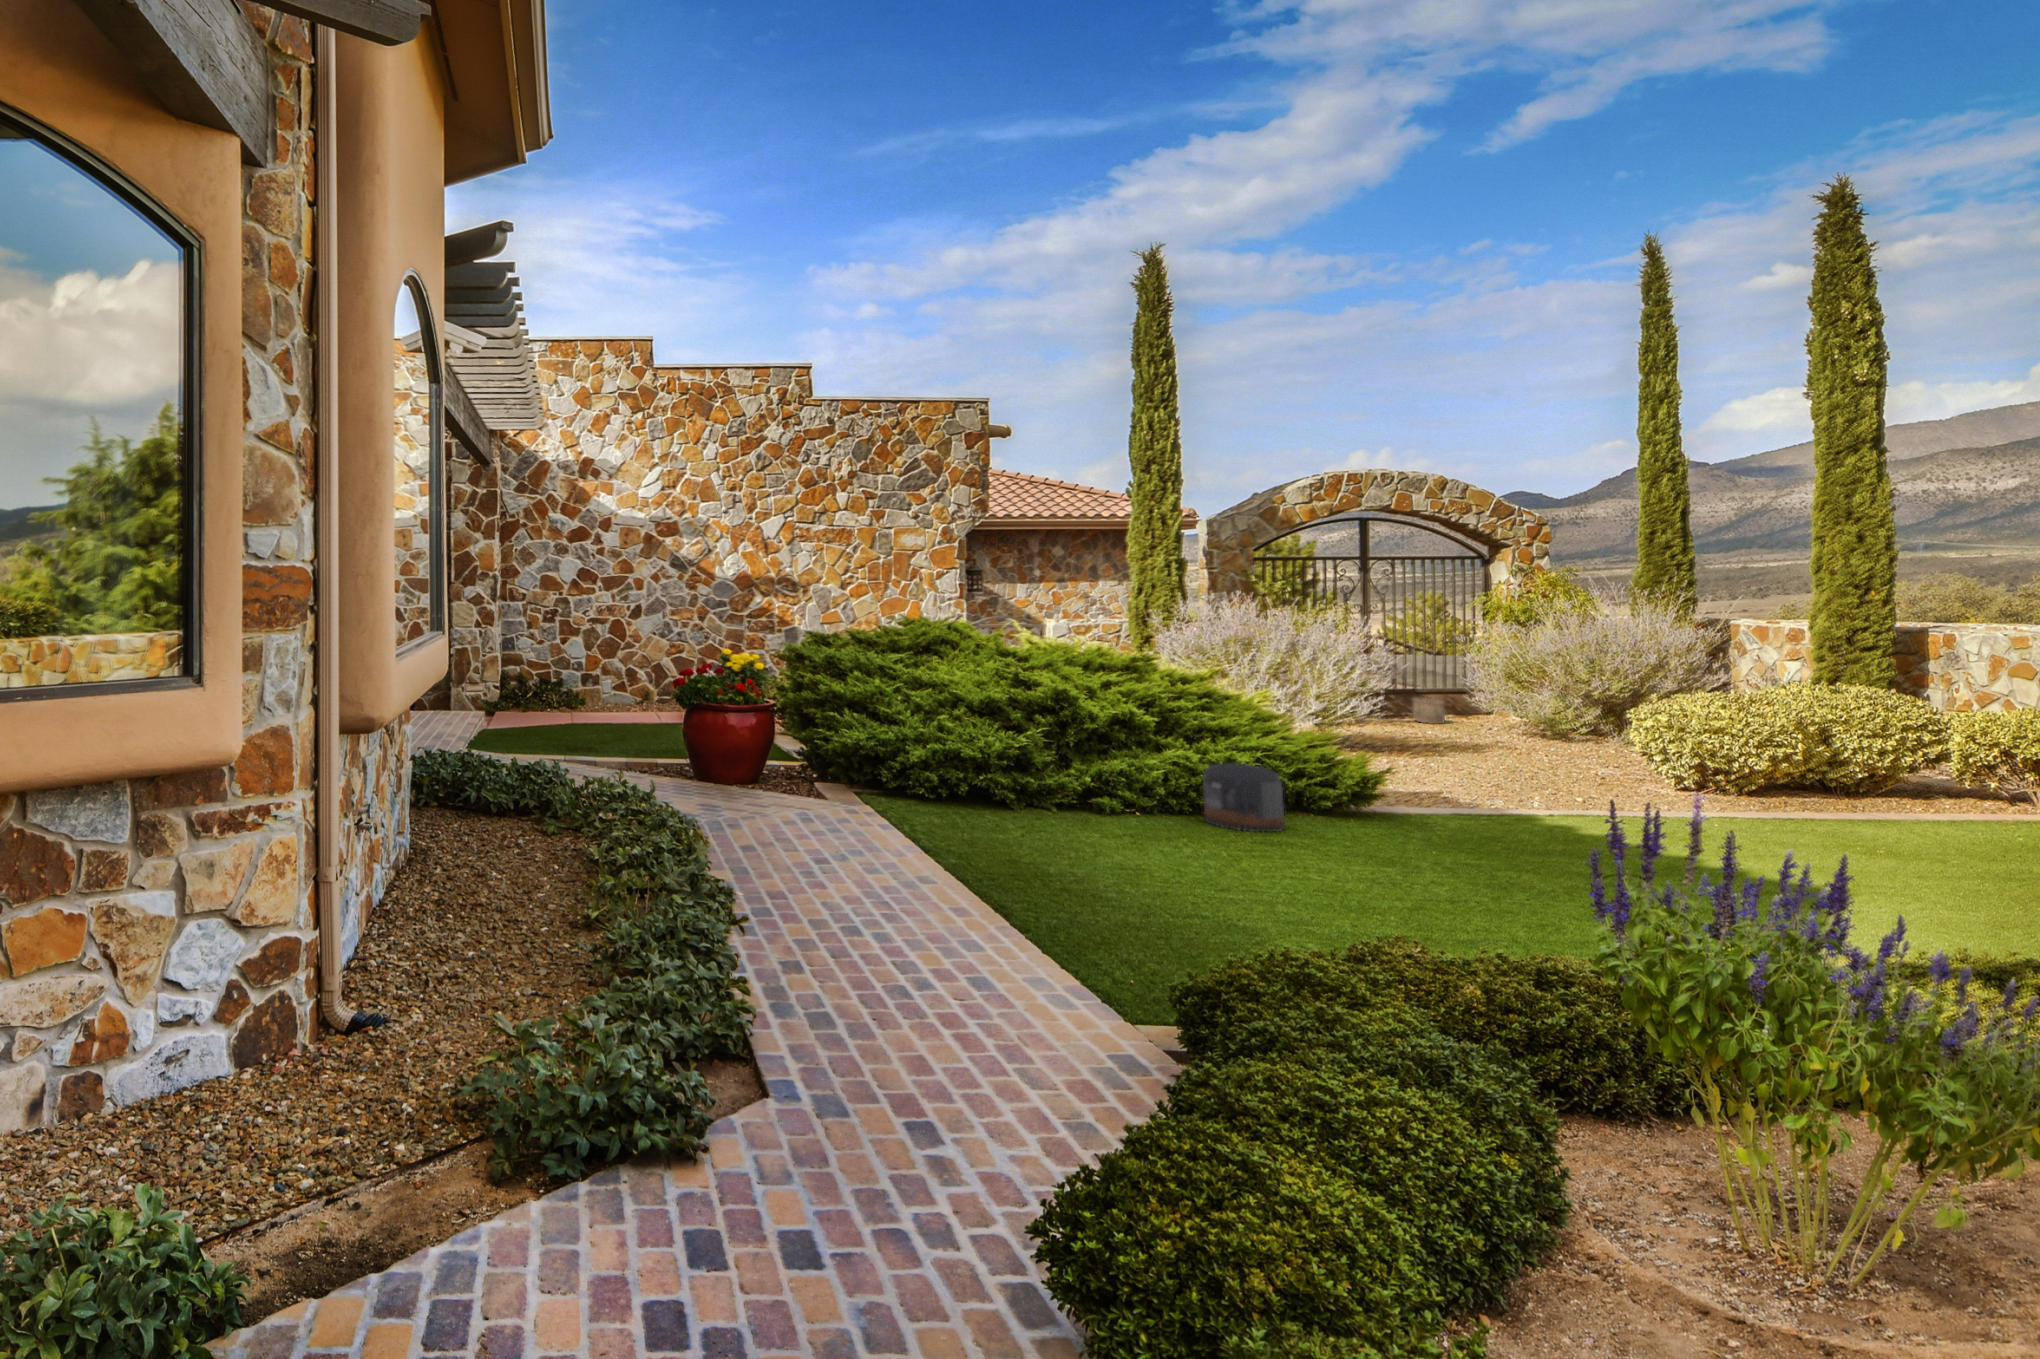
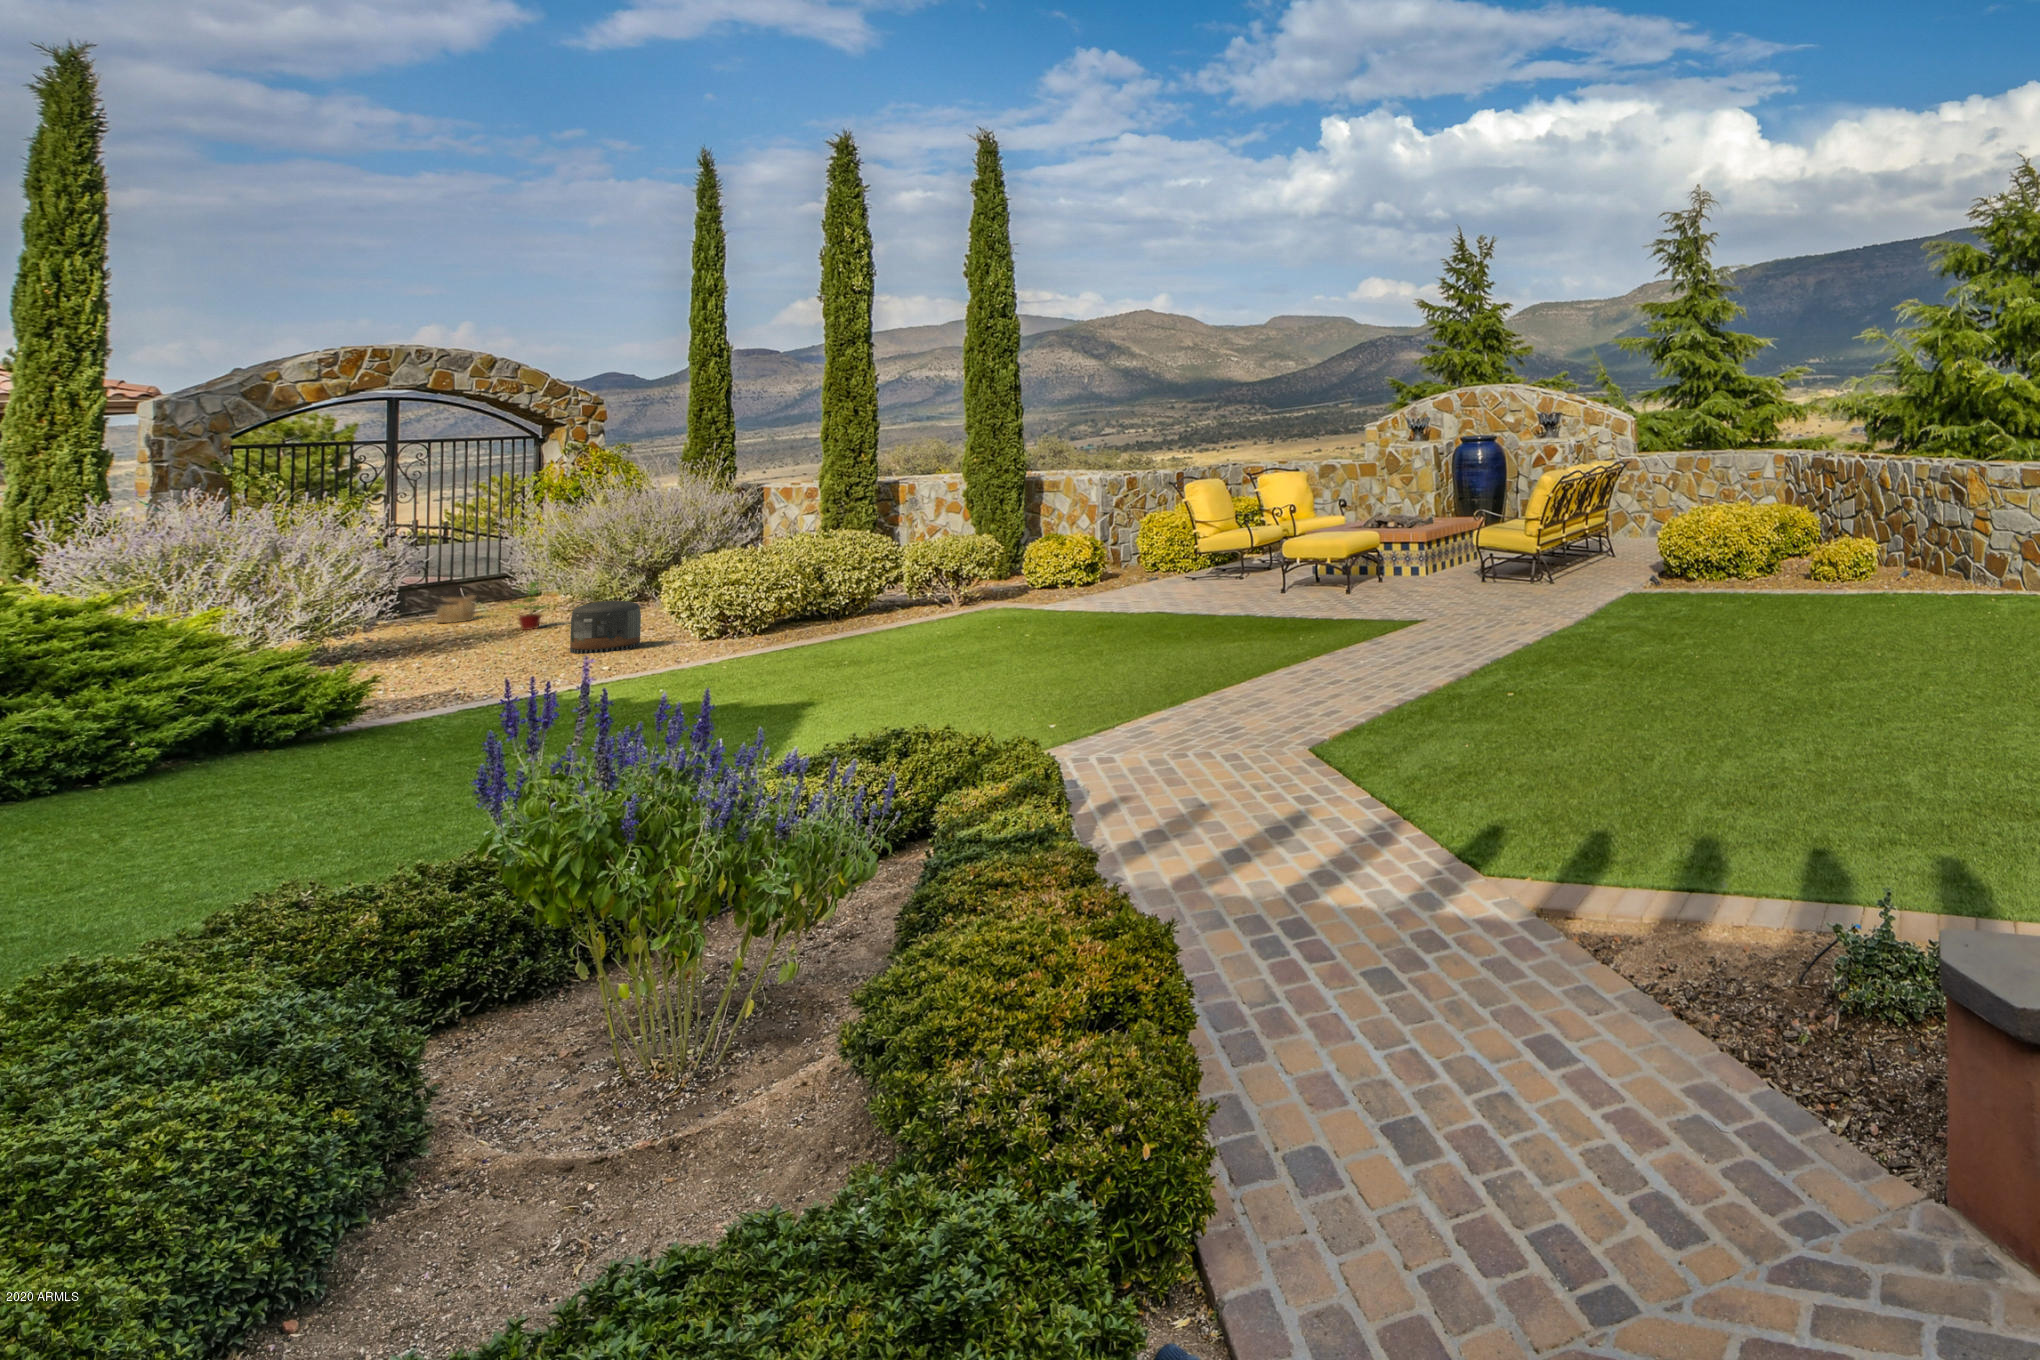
potted plant: none [1470,695,1516,744] -> present [511,582,546,630]
pouf: present [1203,763,1284,832] -> present [570,601,641,654]

